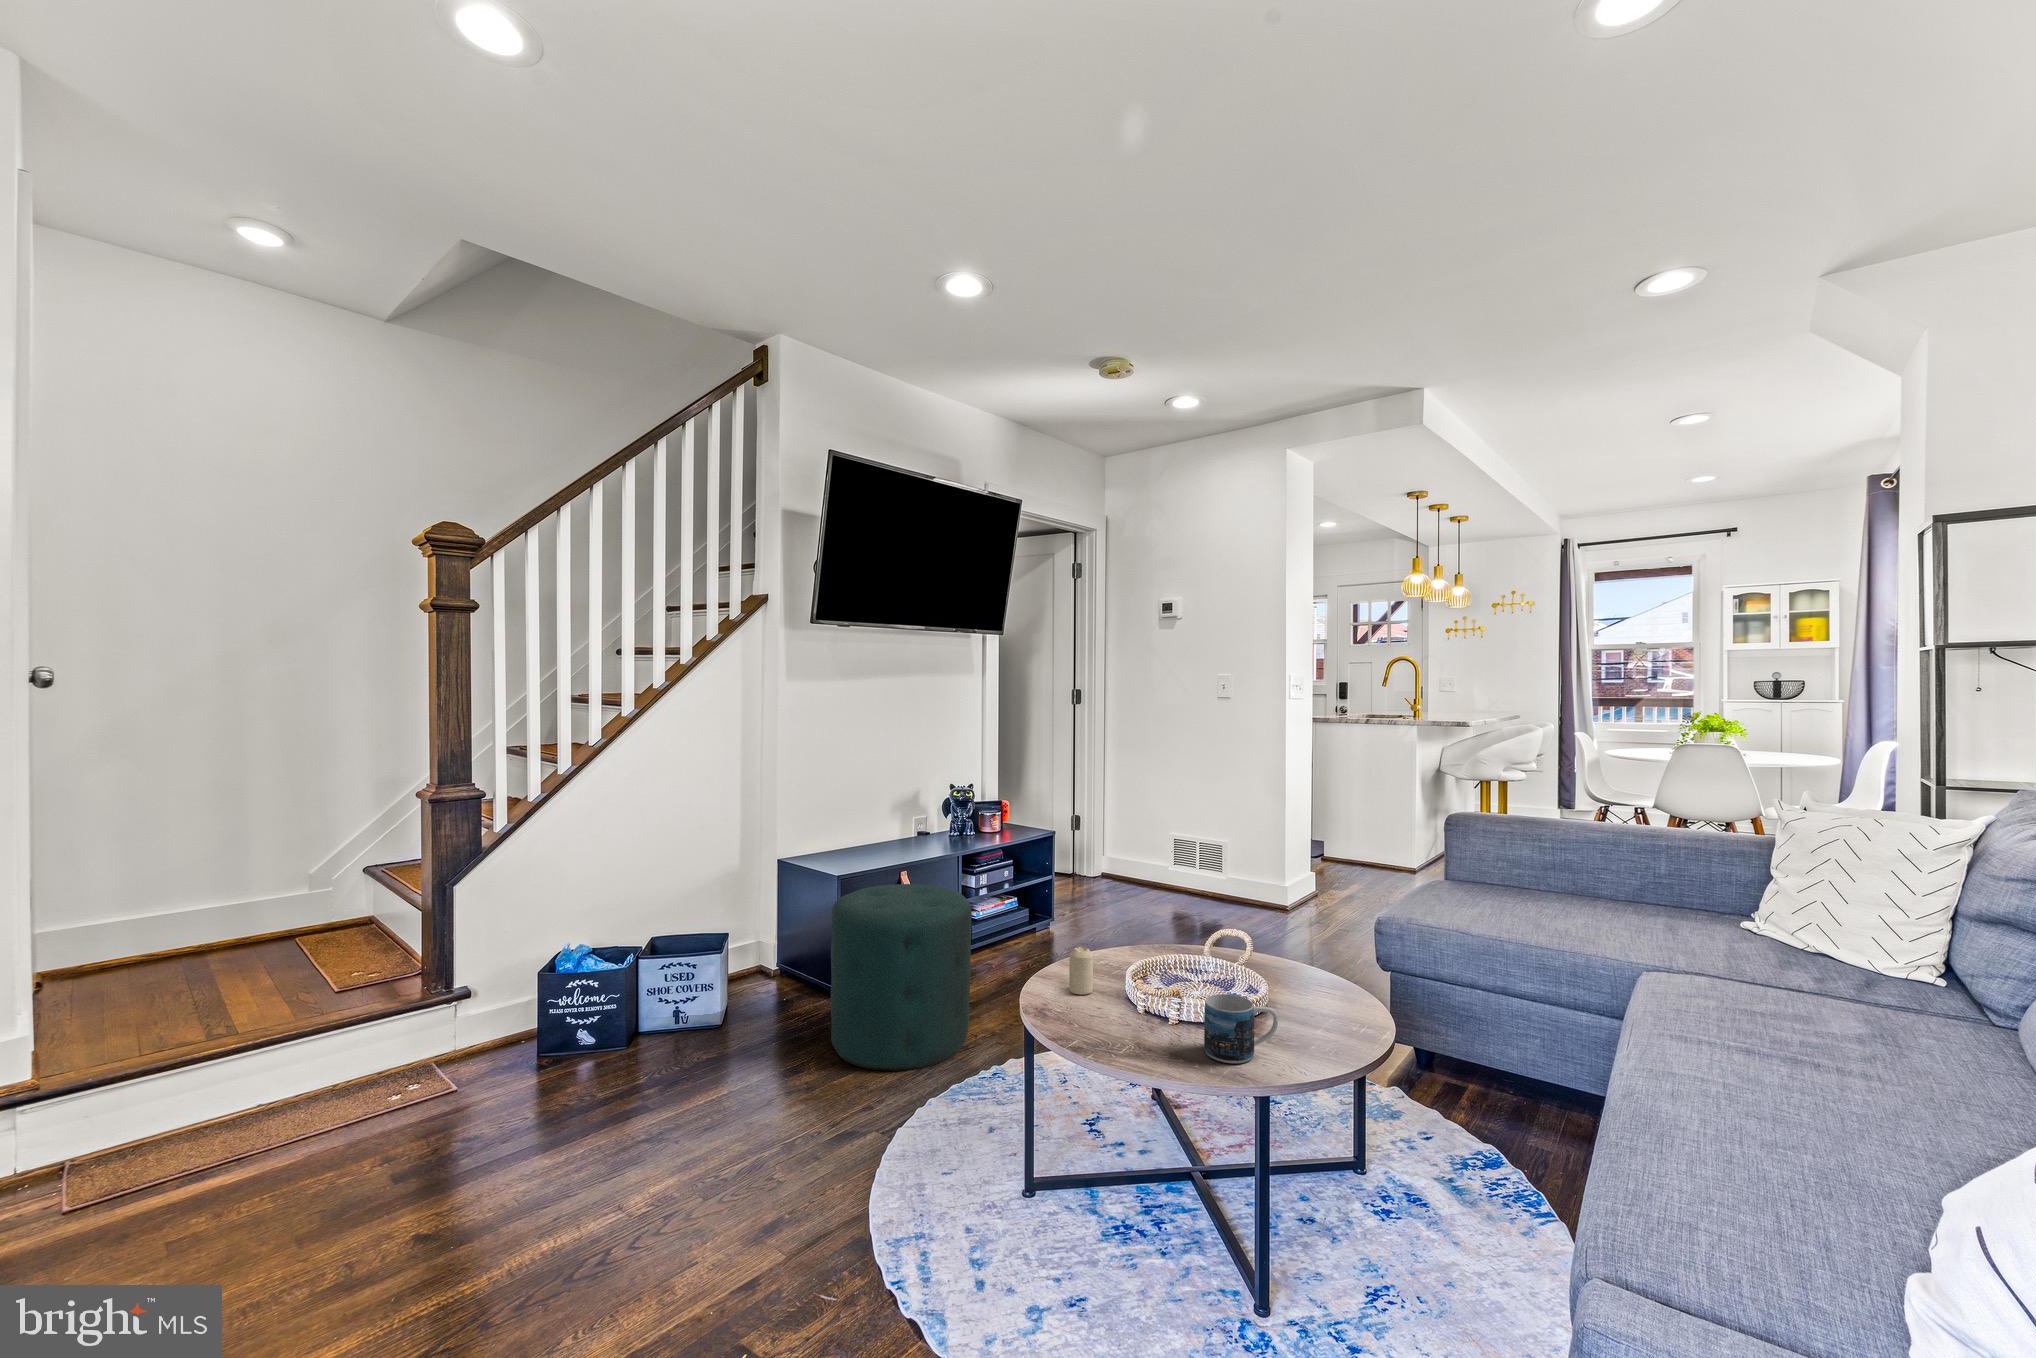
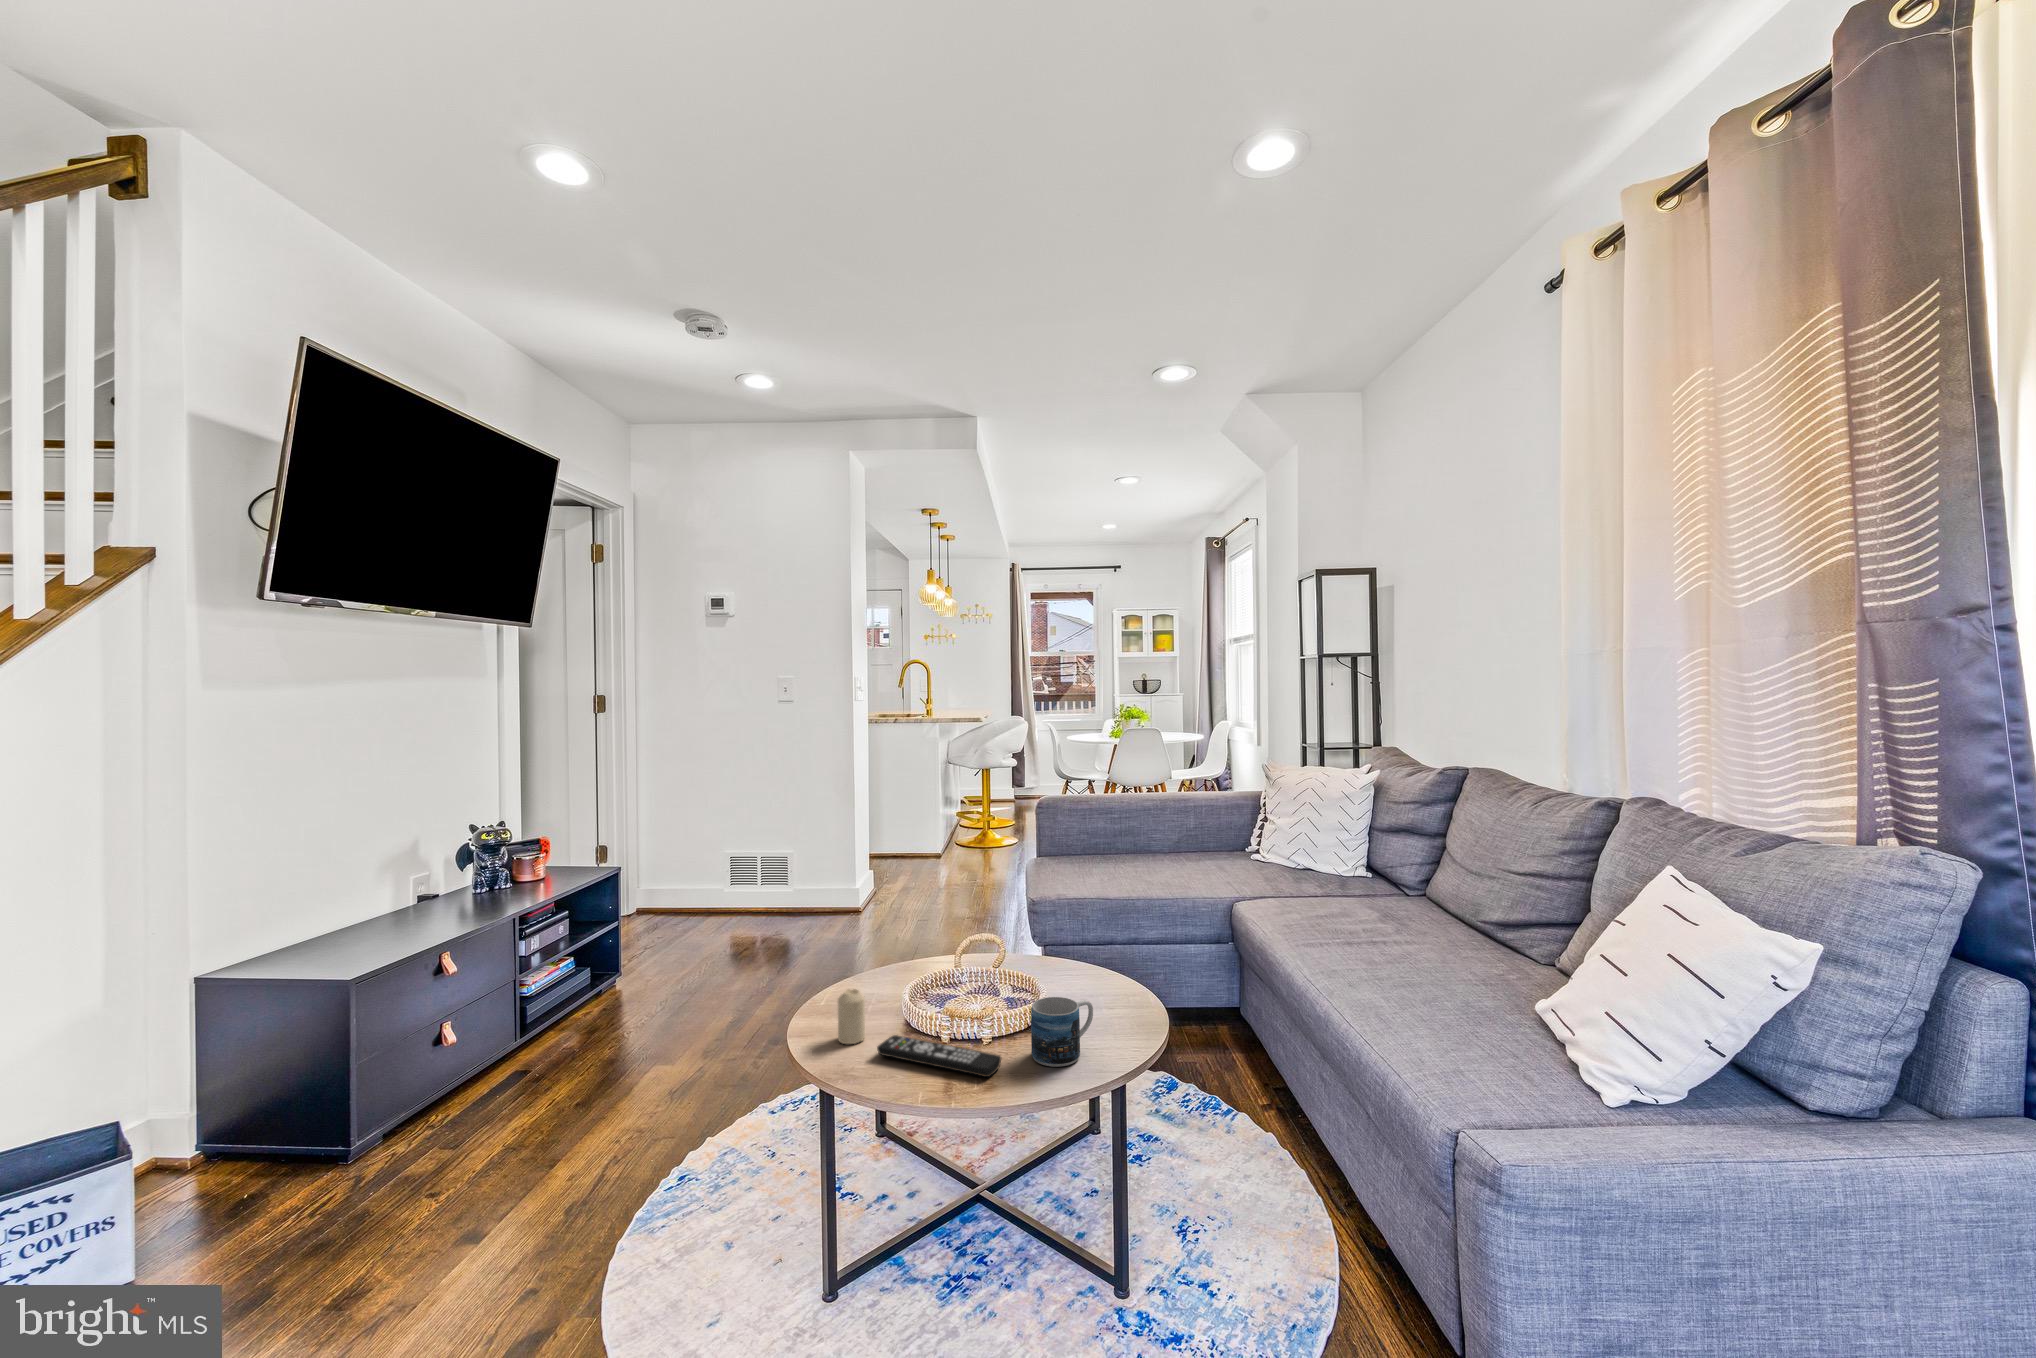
ottoman: present [831,884,972,1071] -> none [403,963,622,1239]
remote control: none [1083,995,1171,1049] -> present [877,1035,1002,1077]

